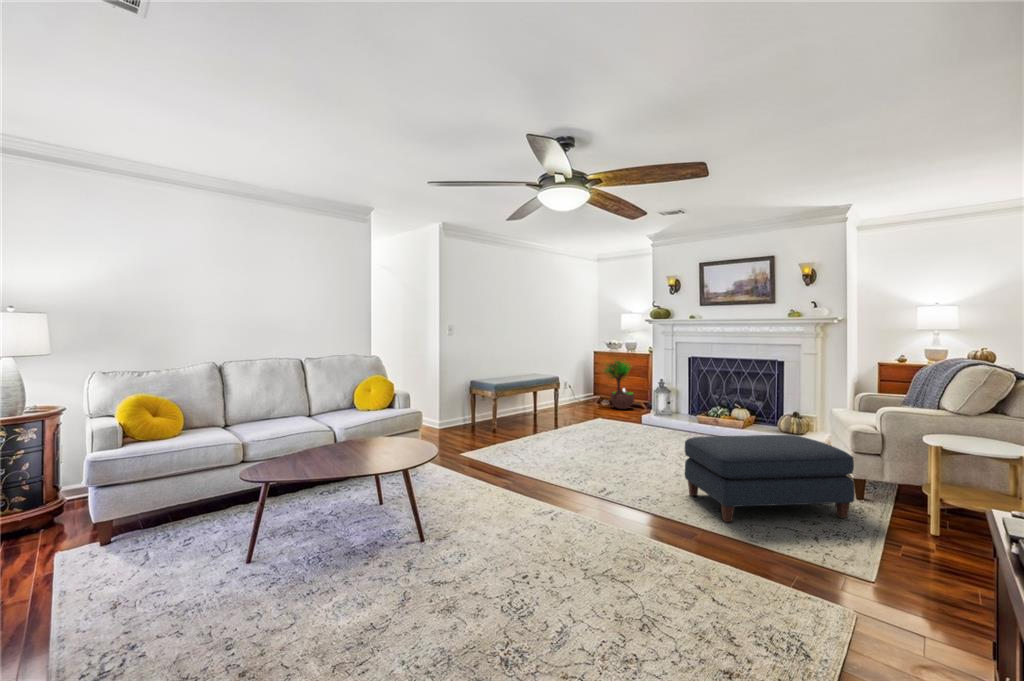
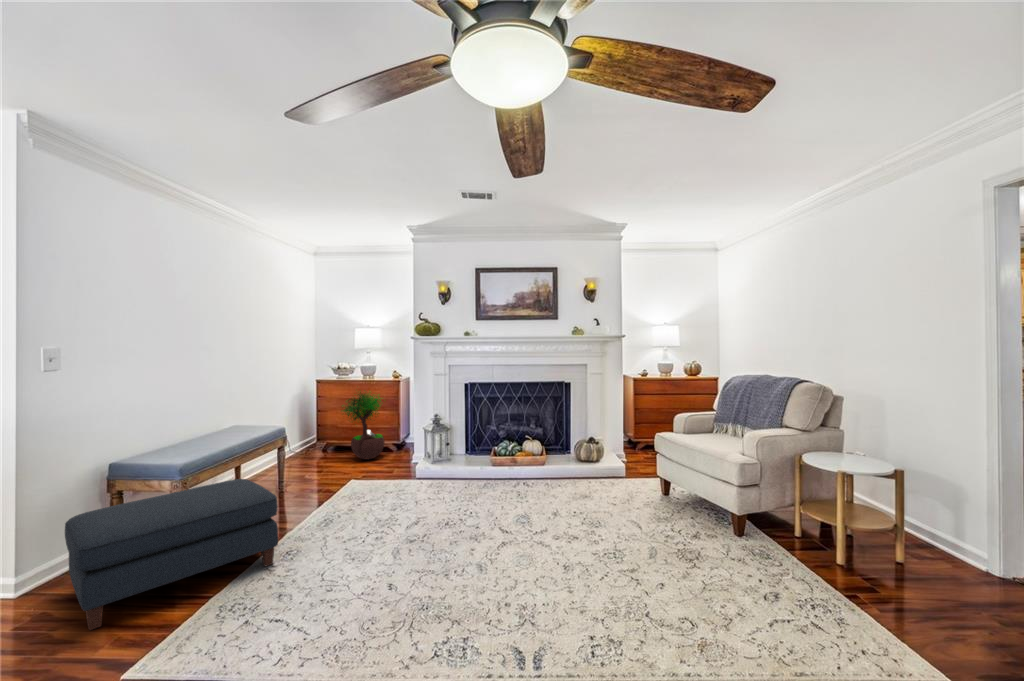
ottoman: present [685,435,855,522] -> present [65,479,278,630]

